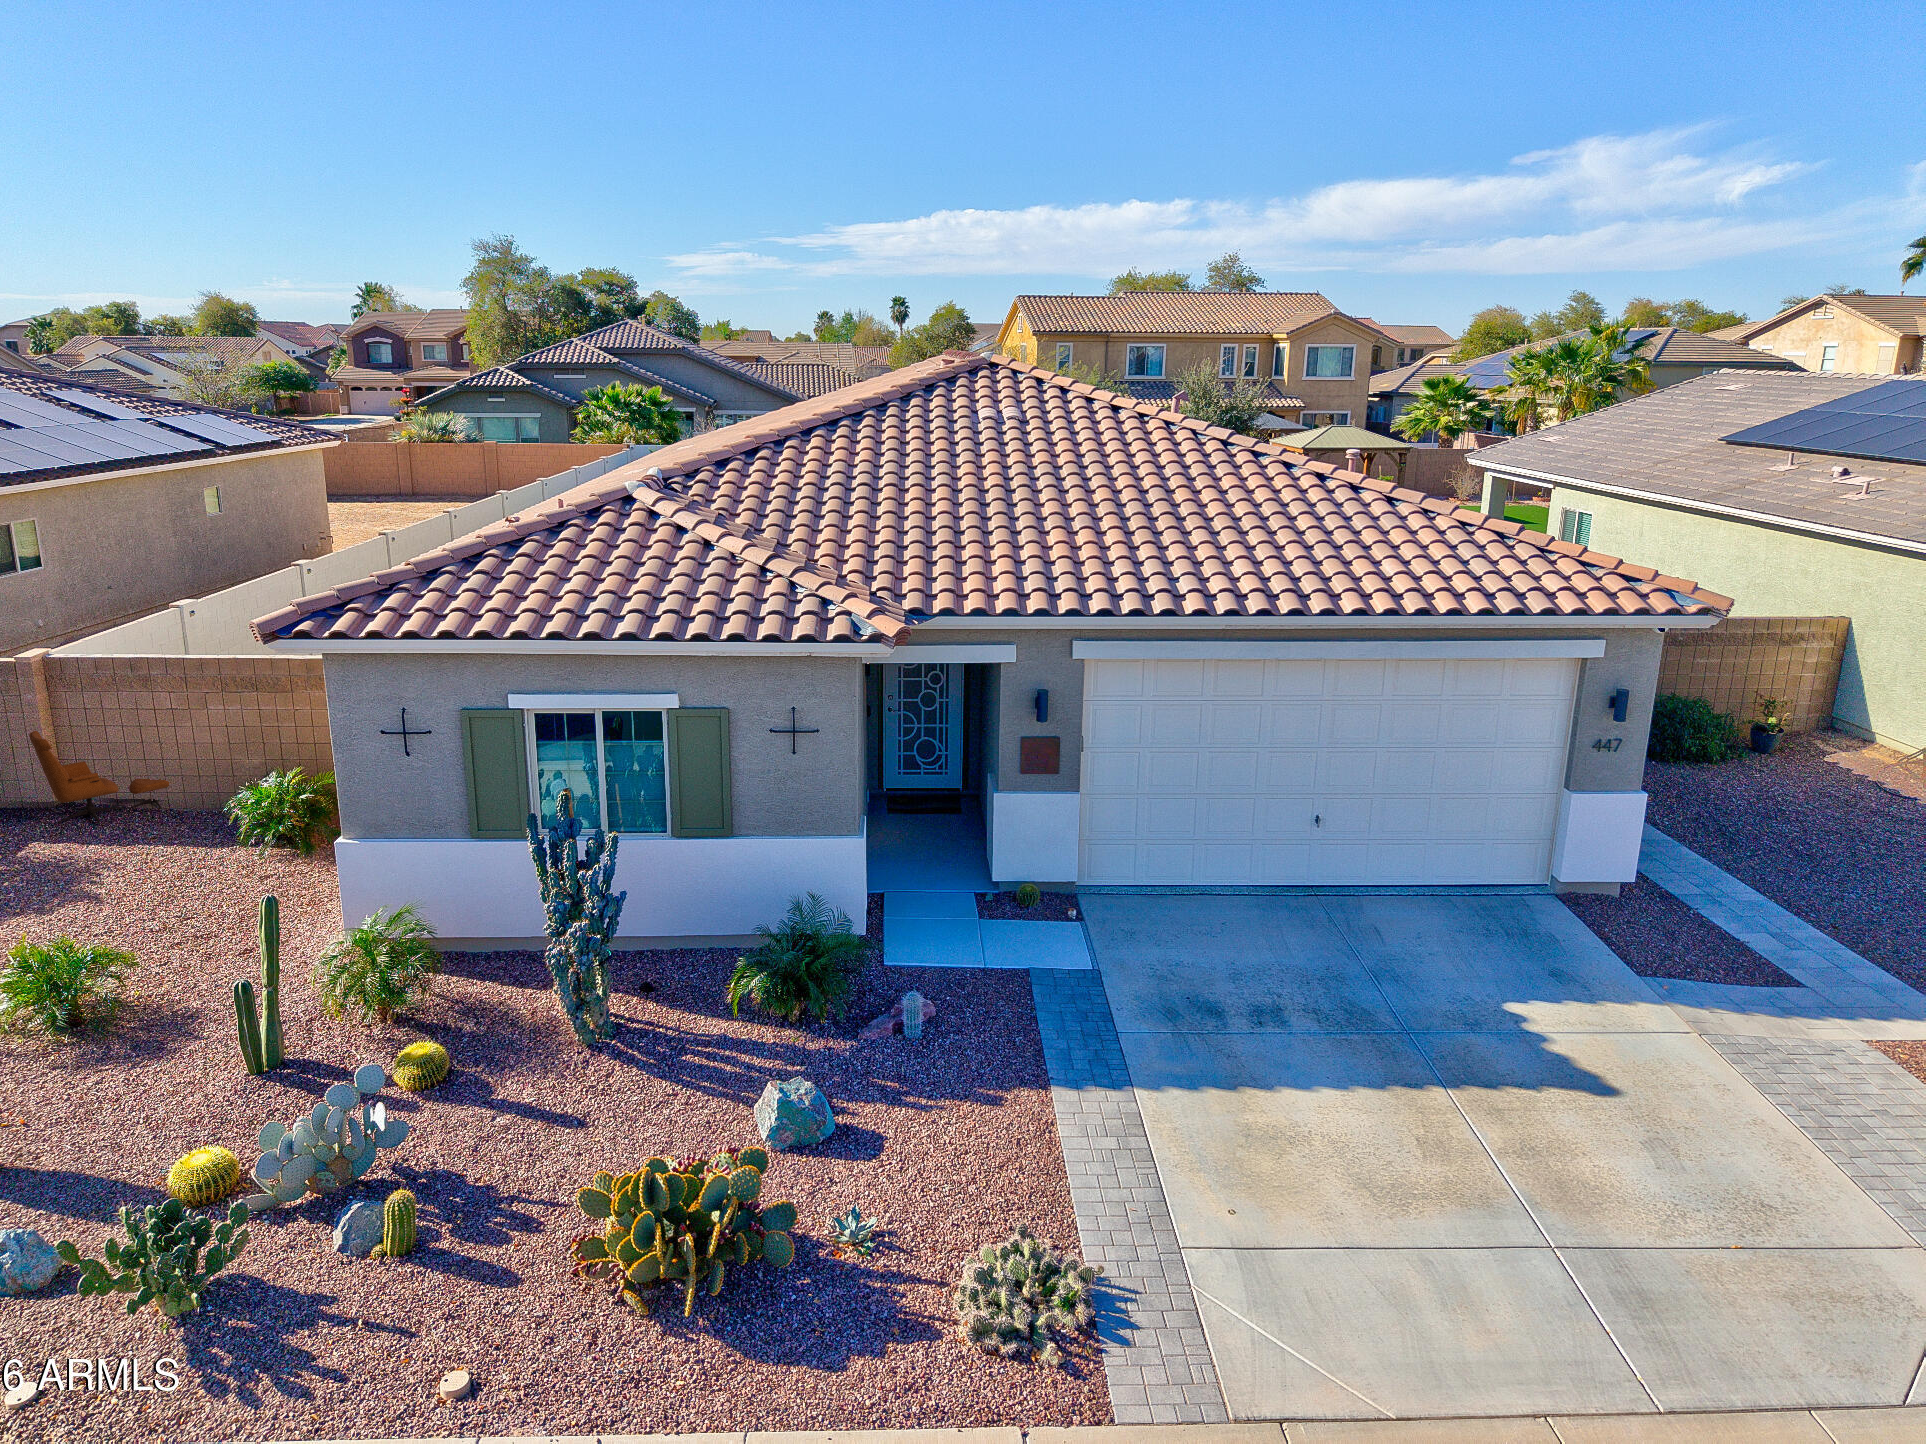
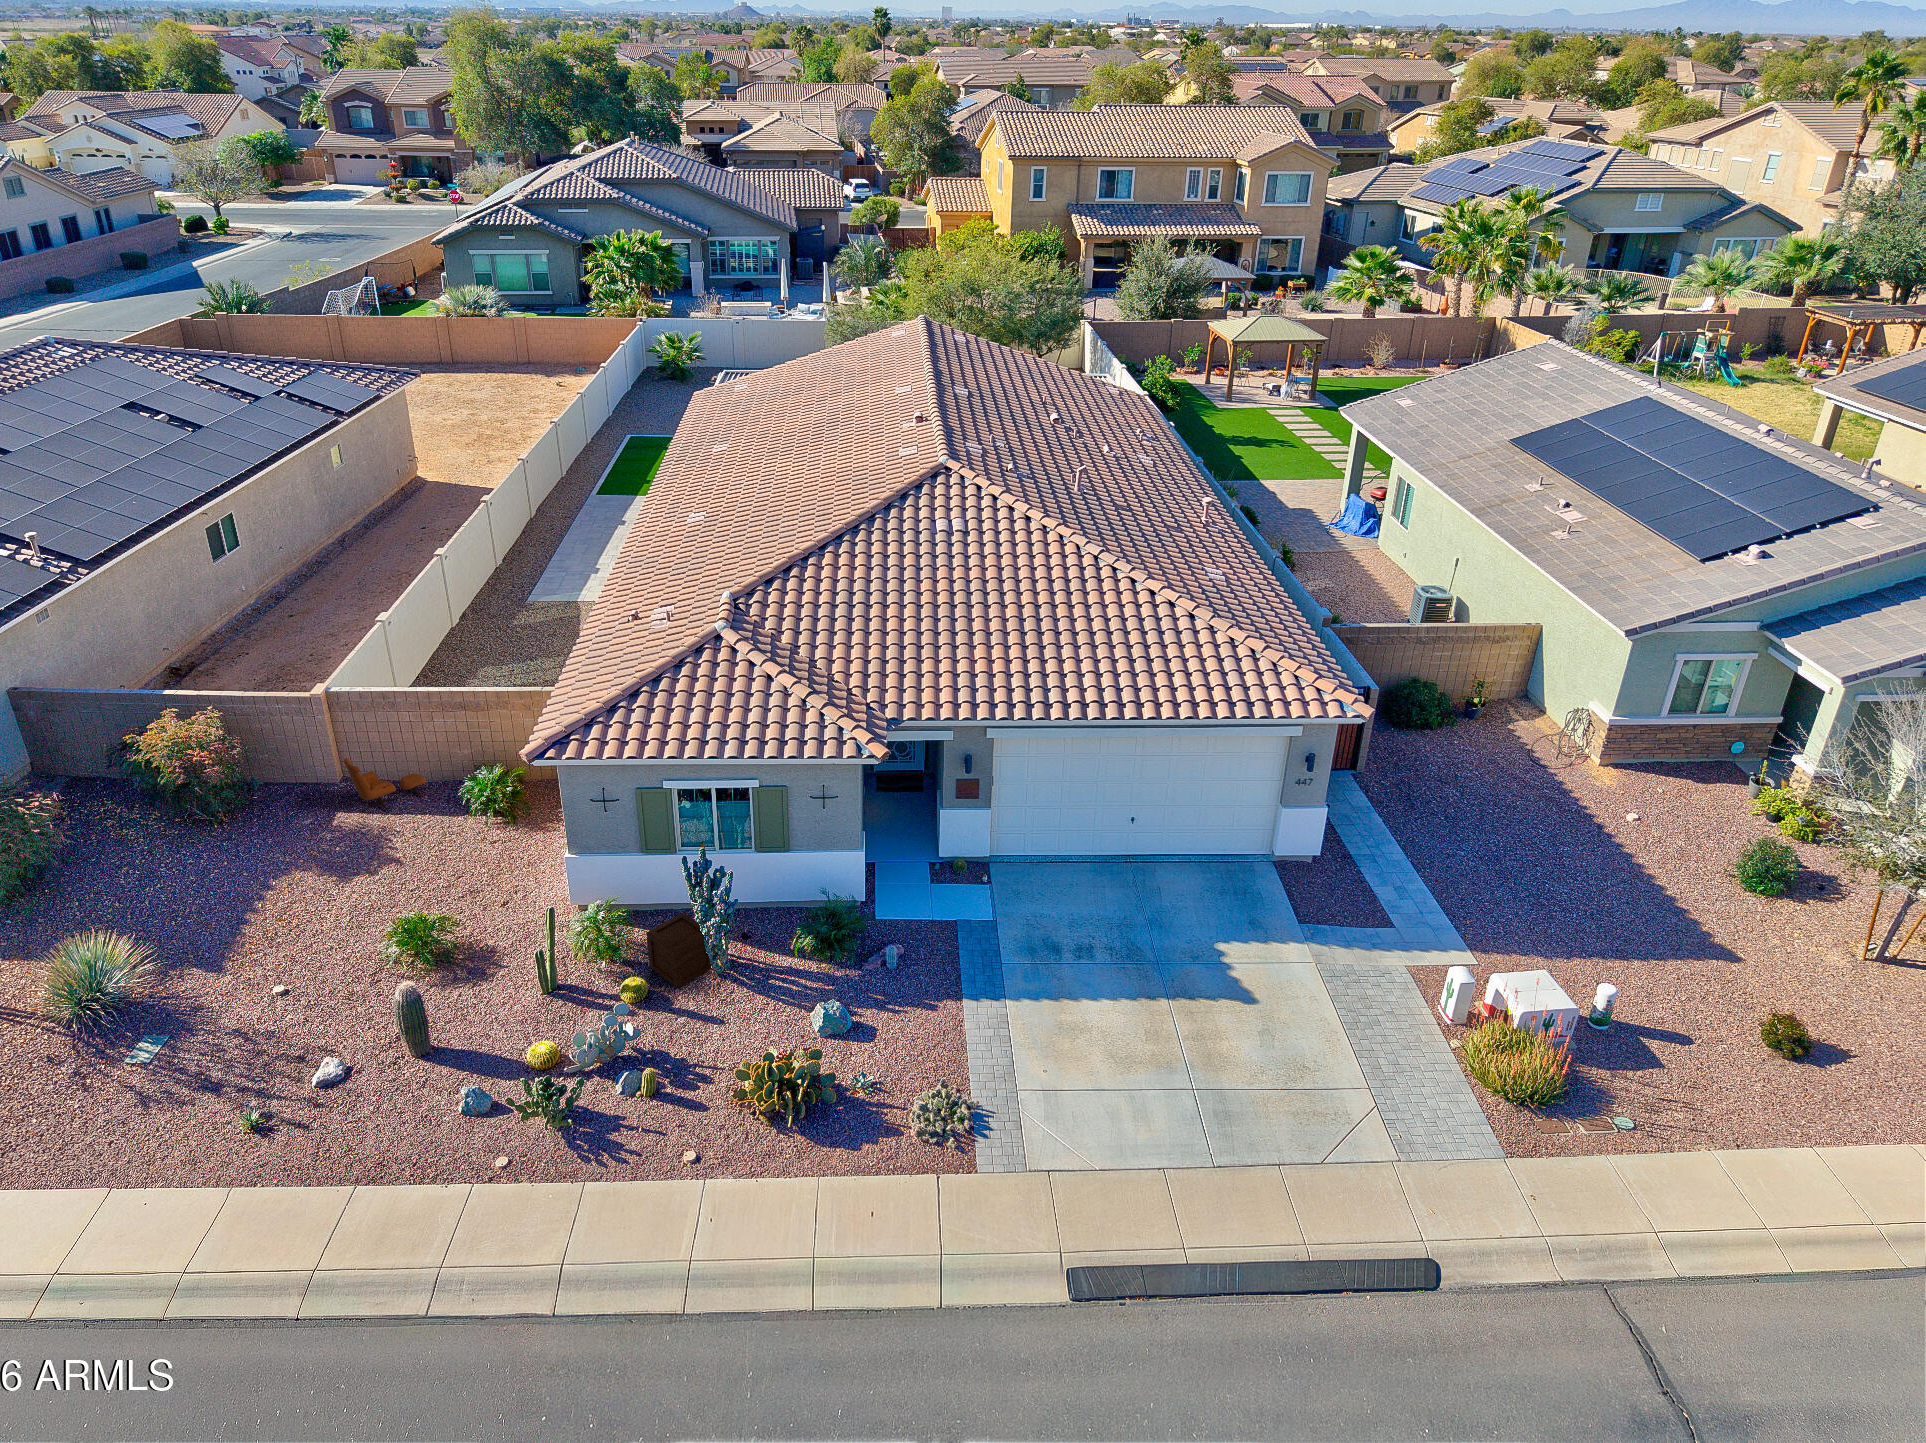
wooden crate: none [456,930,583,1063] -> present [646,913,711,988]

